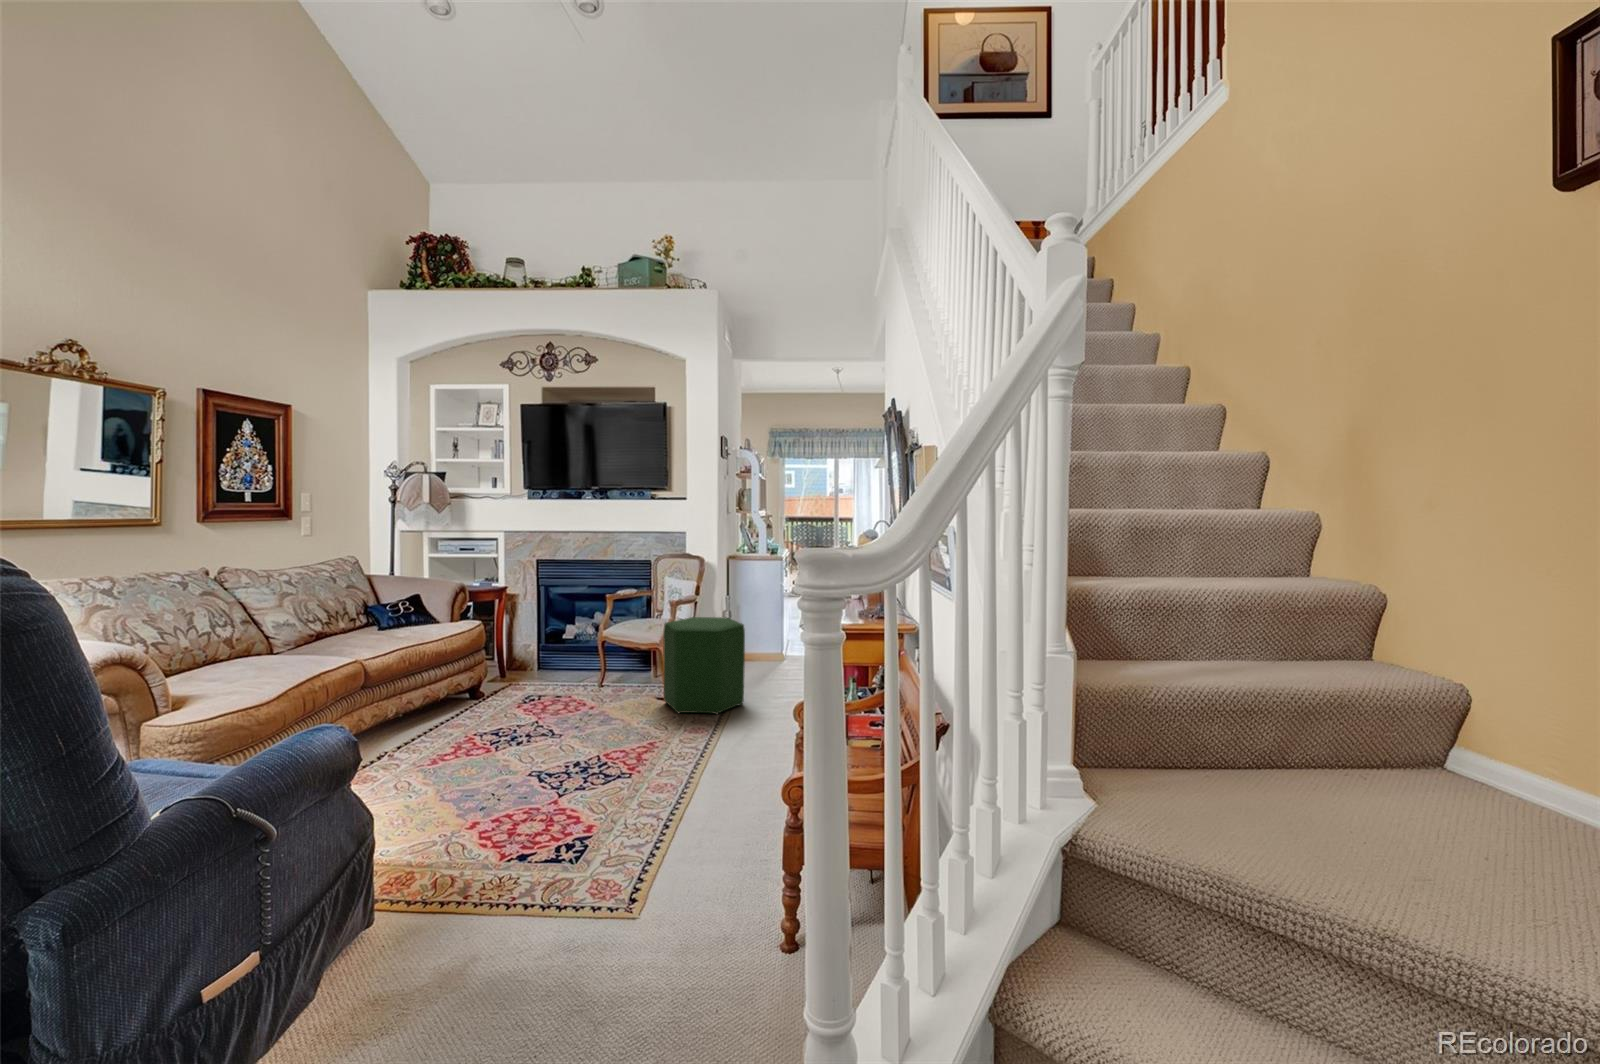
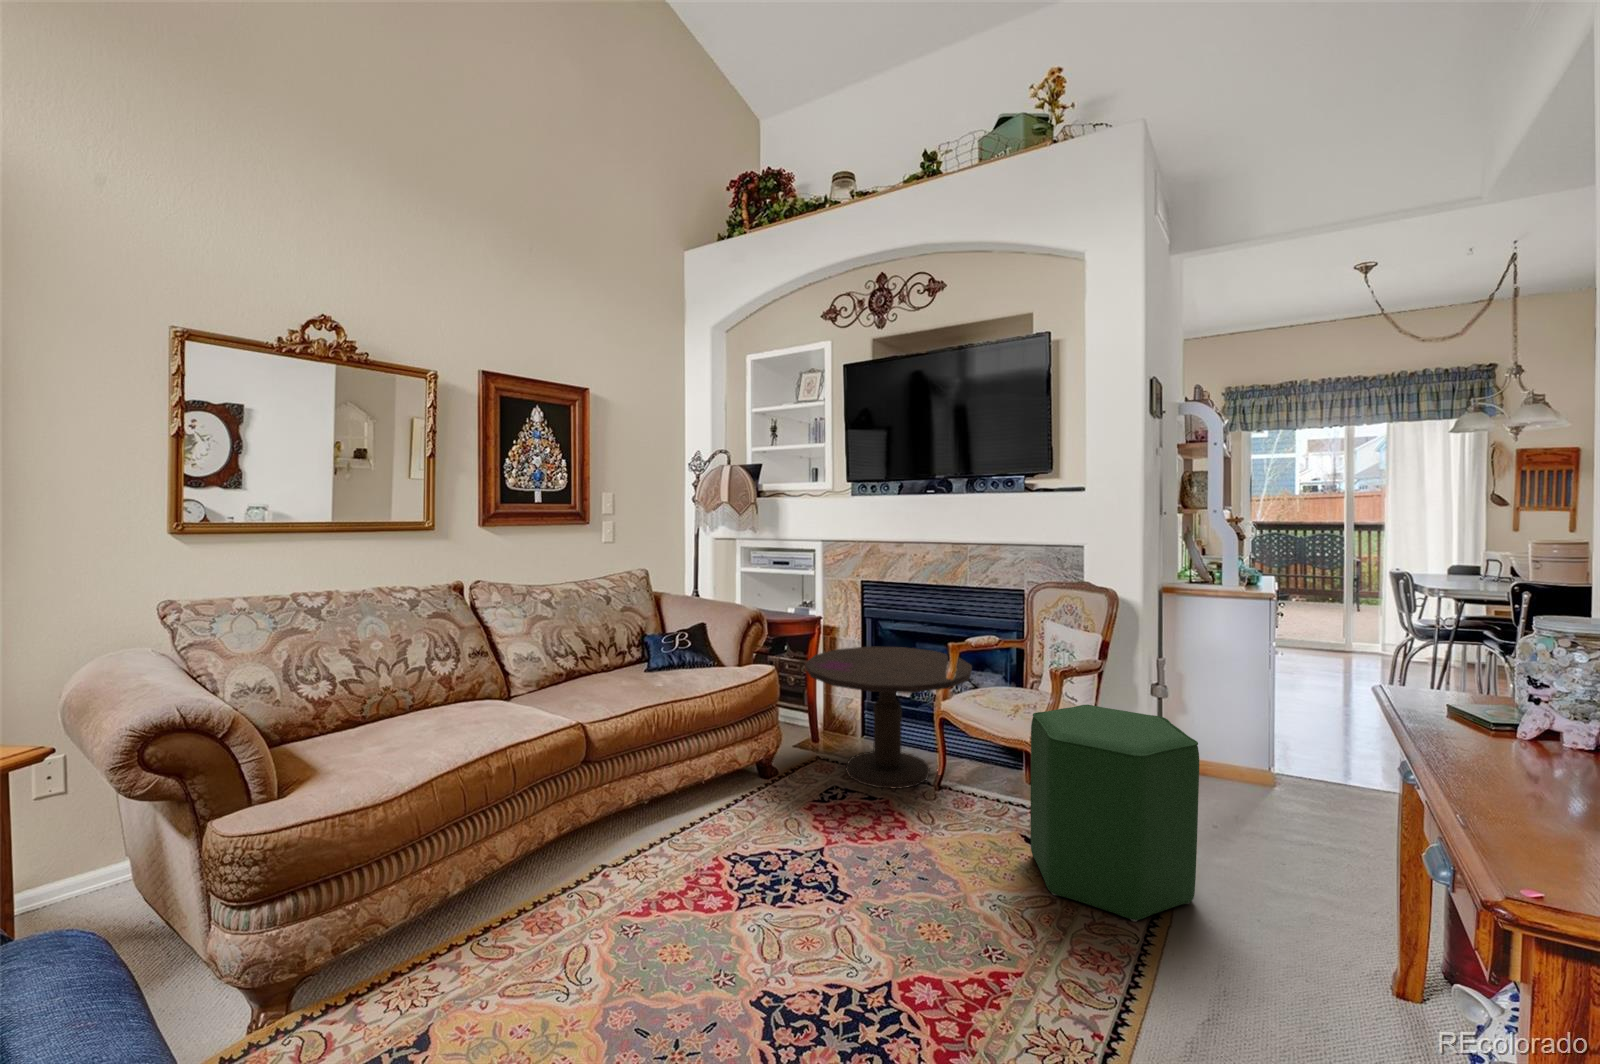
side table: none [504,603,621,693] -> present [805,646,972,789]

